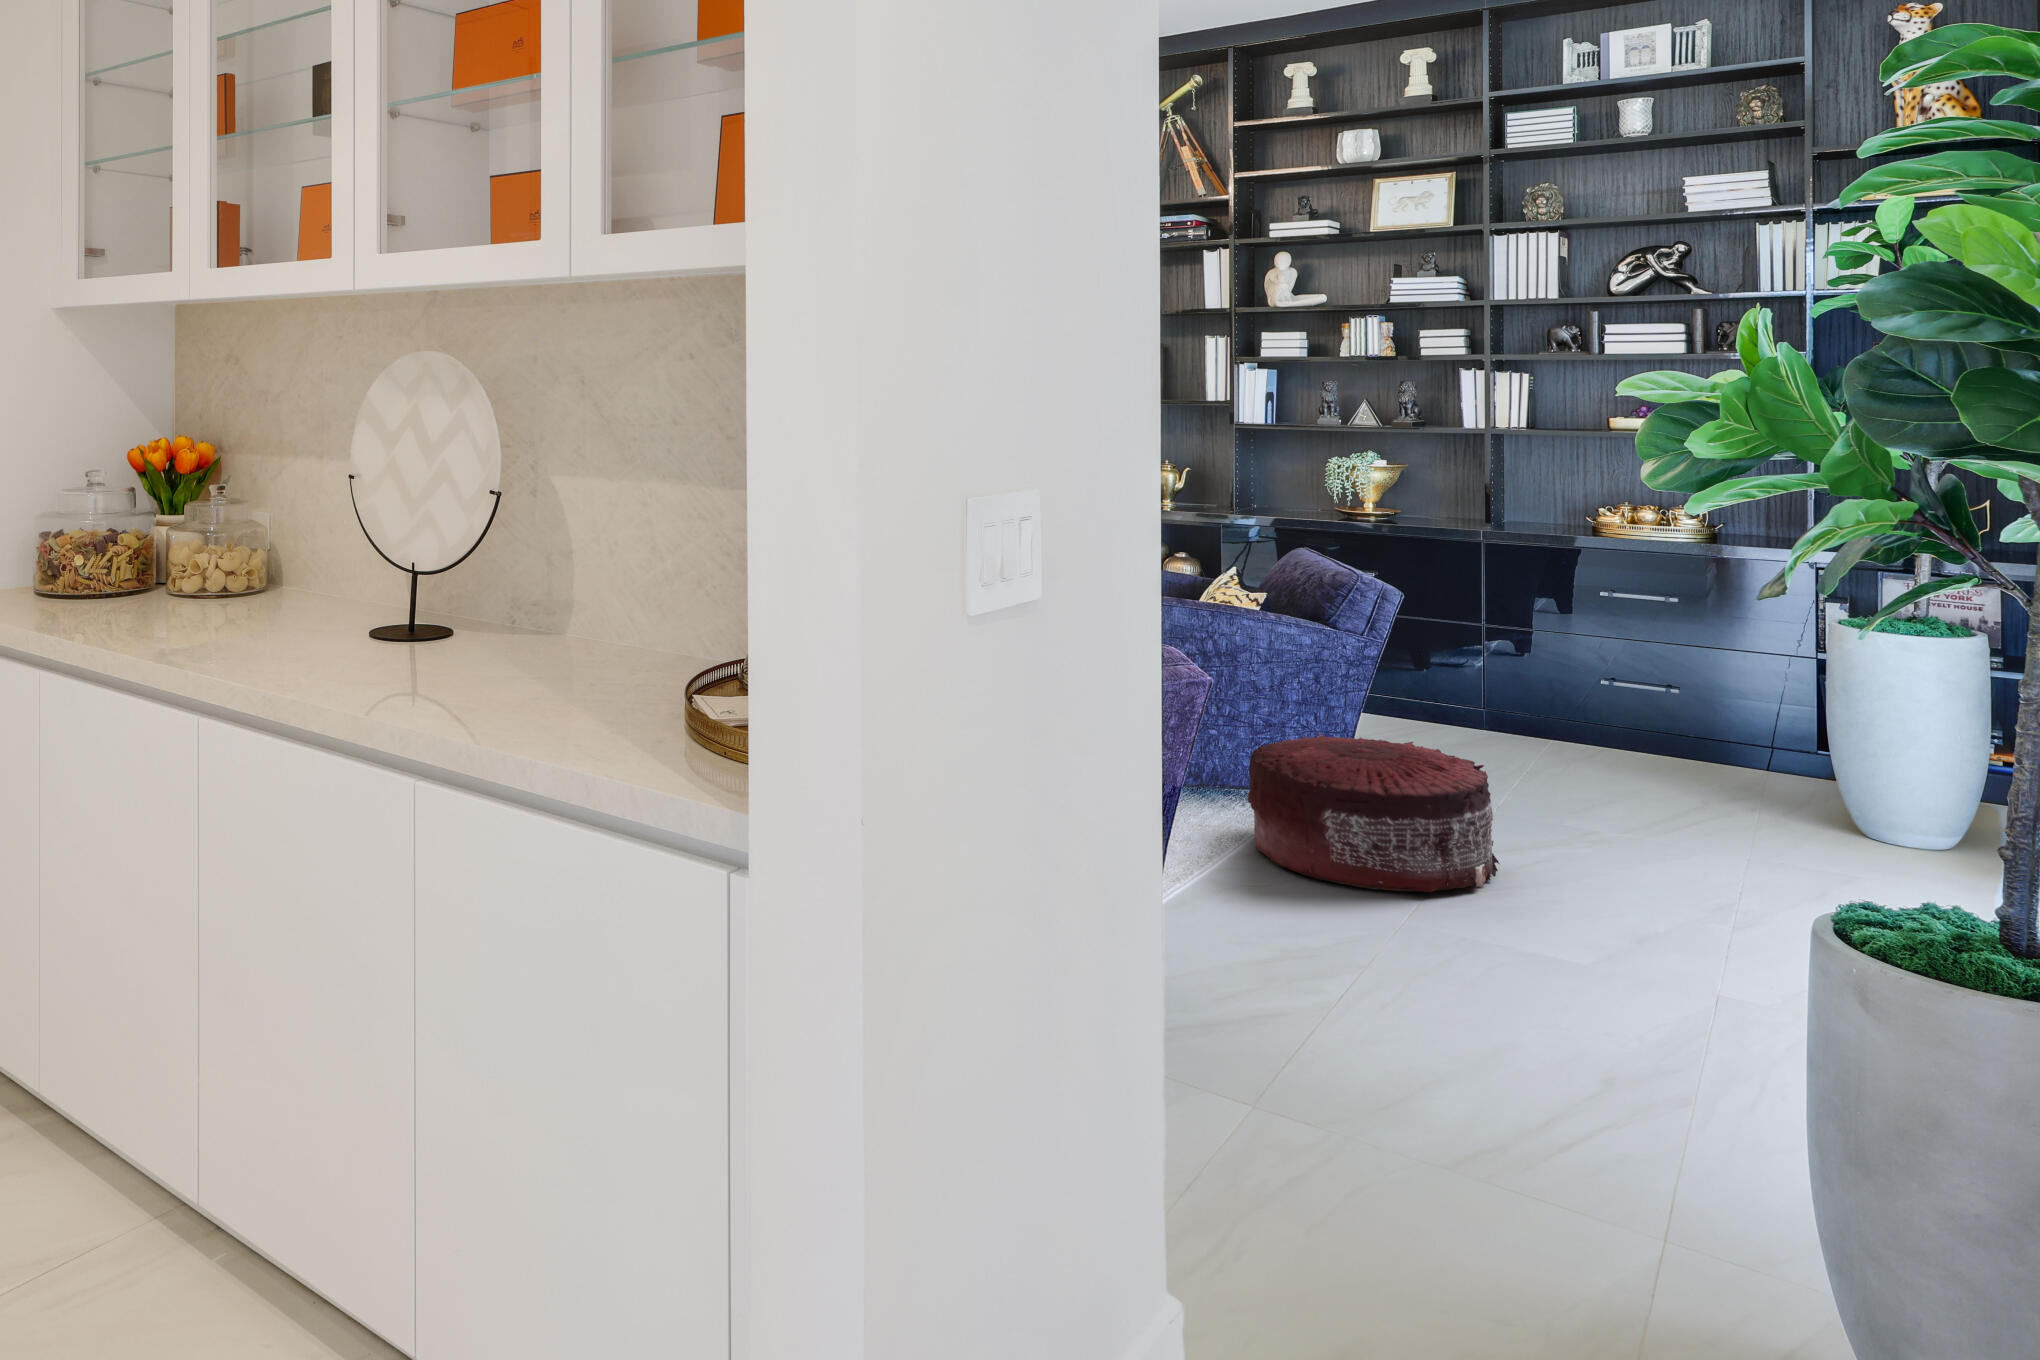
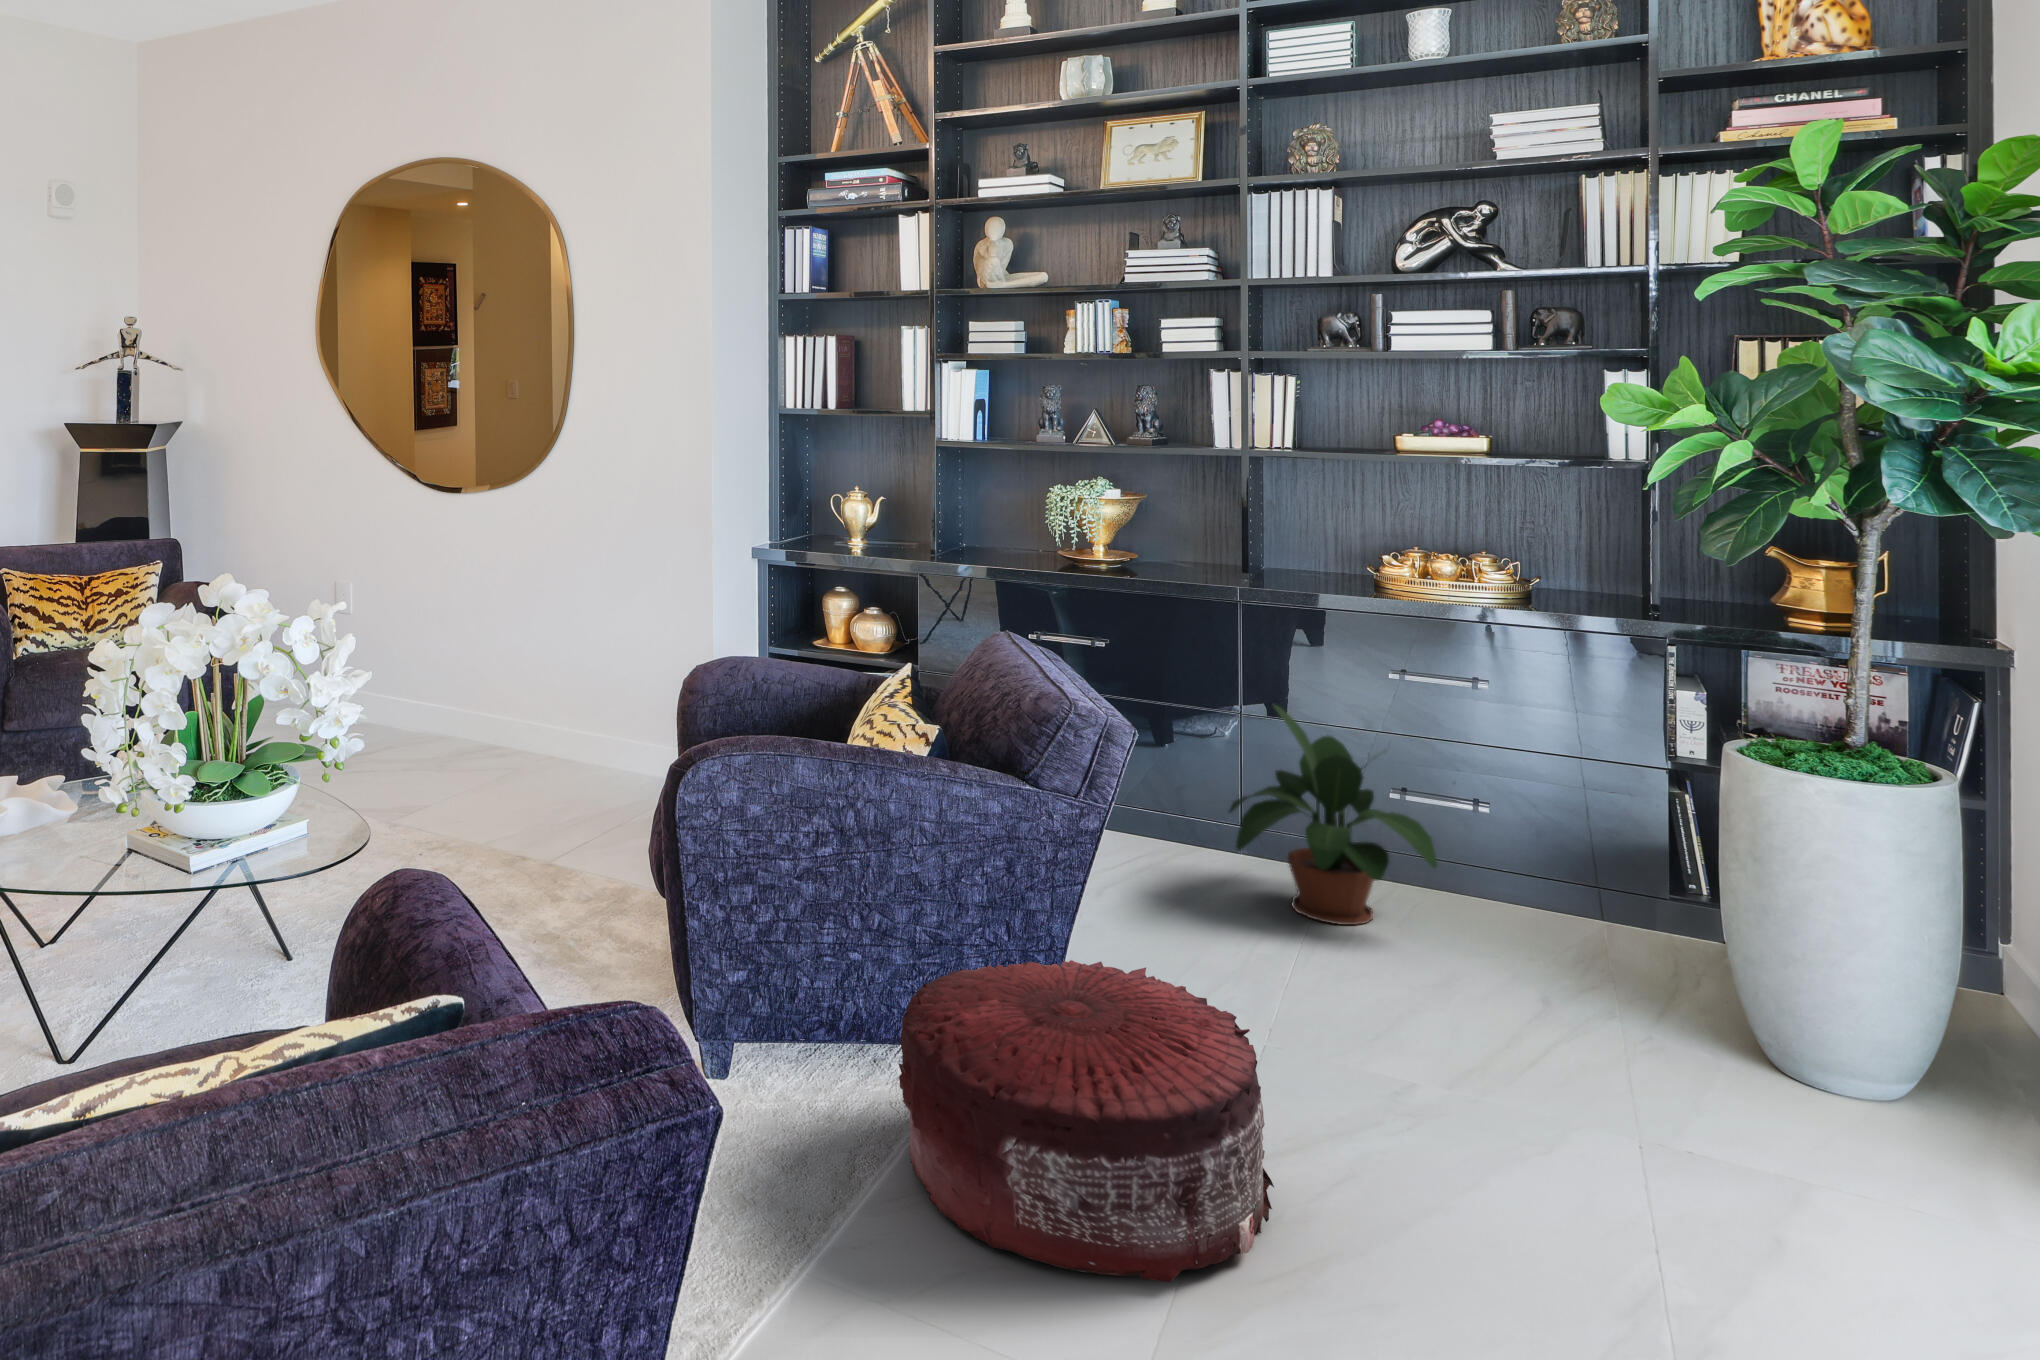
potted plant: none [1473,609,1634,768] -> present [1229,705,1437,925]

